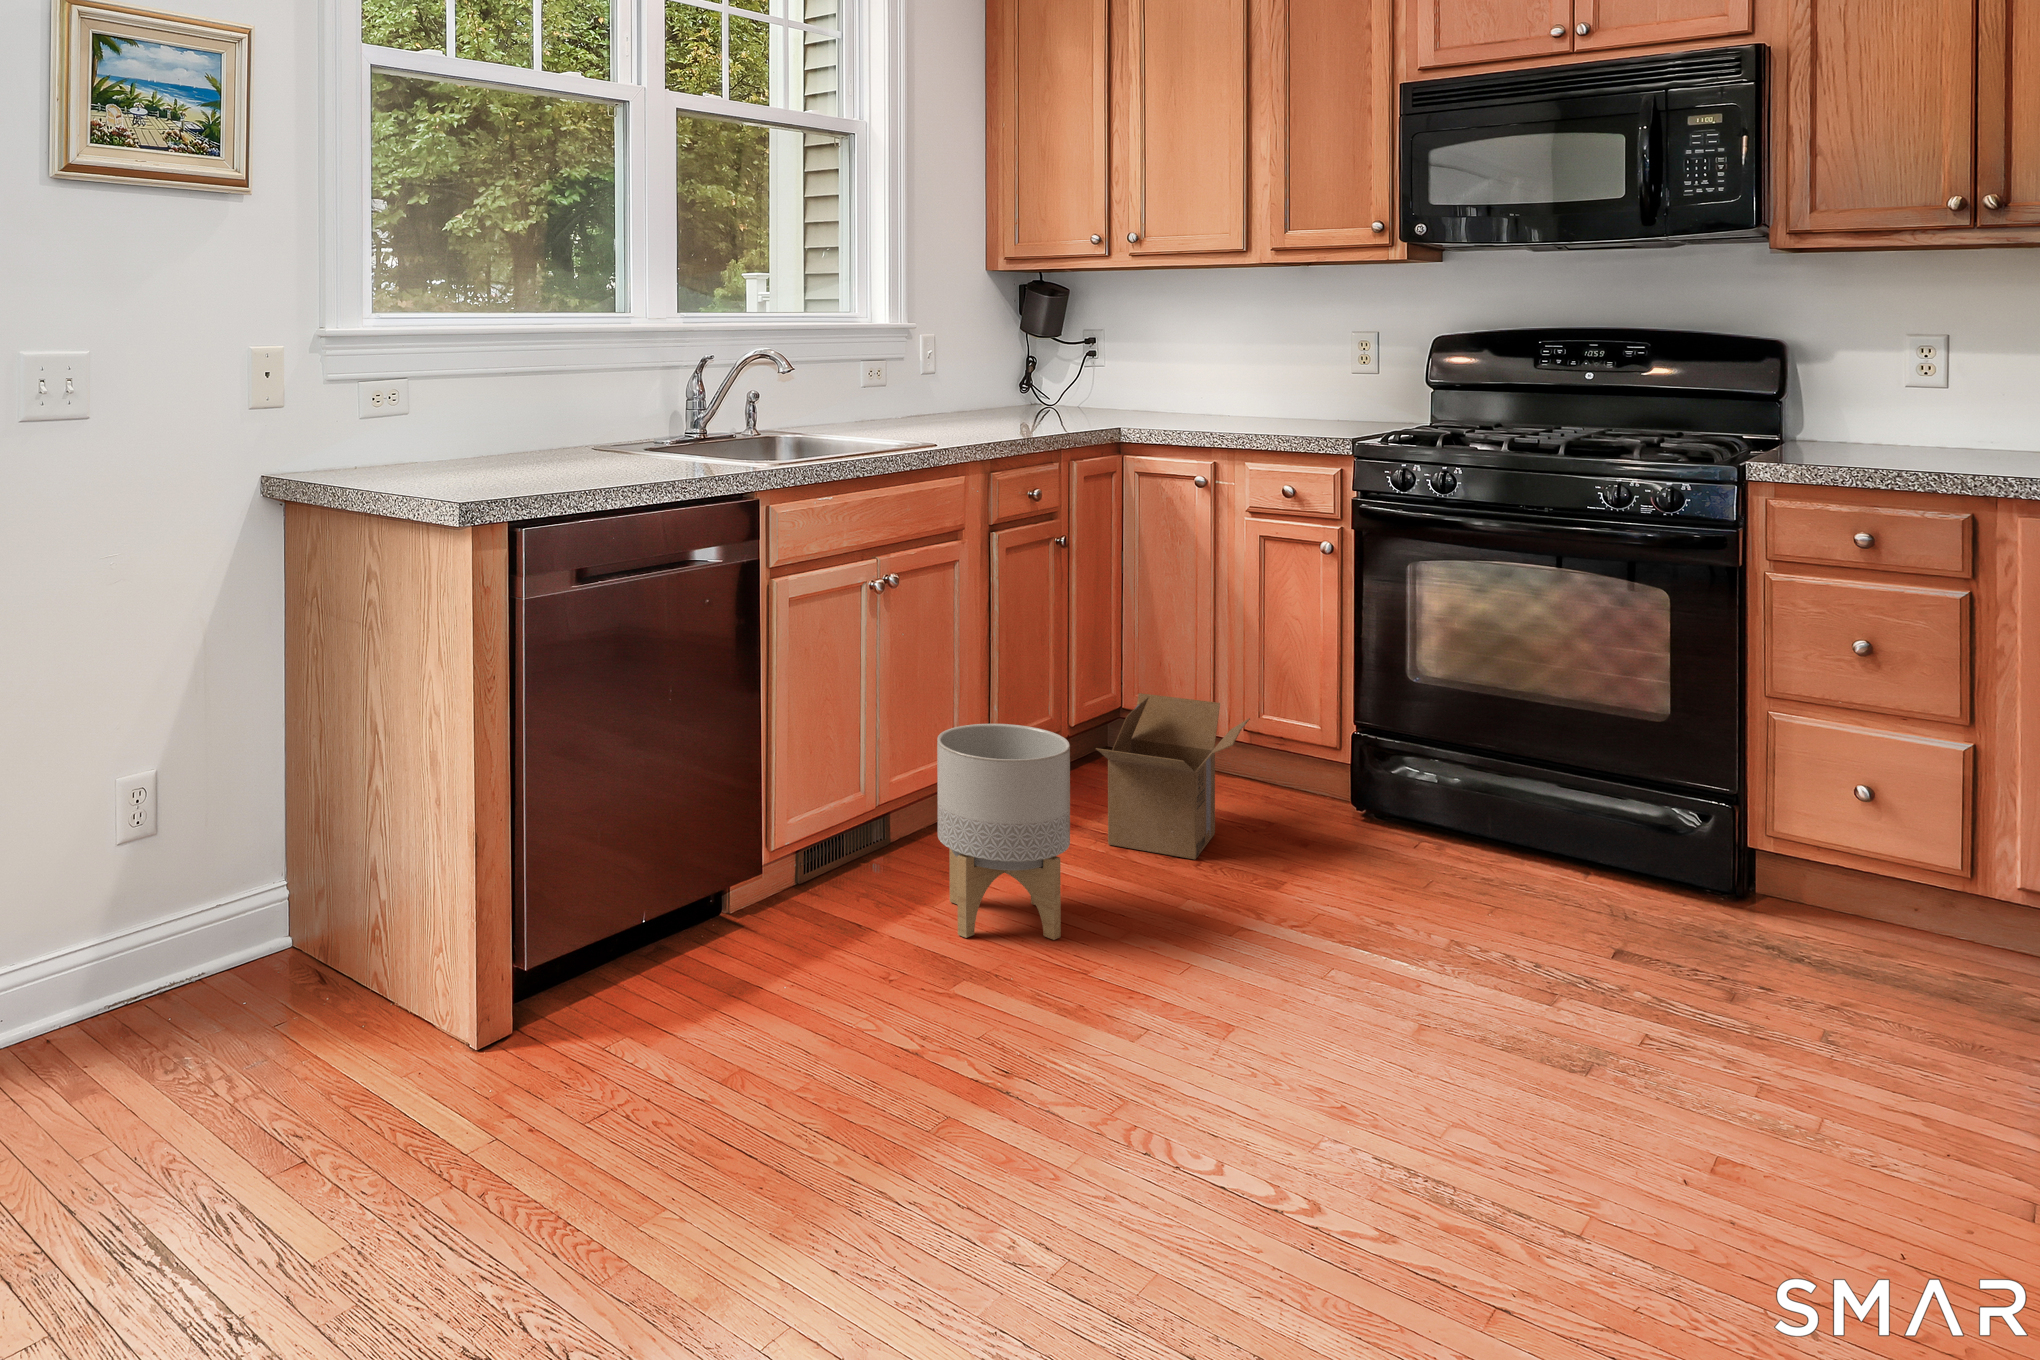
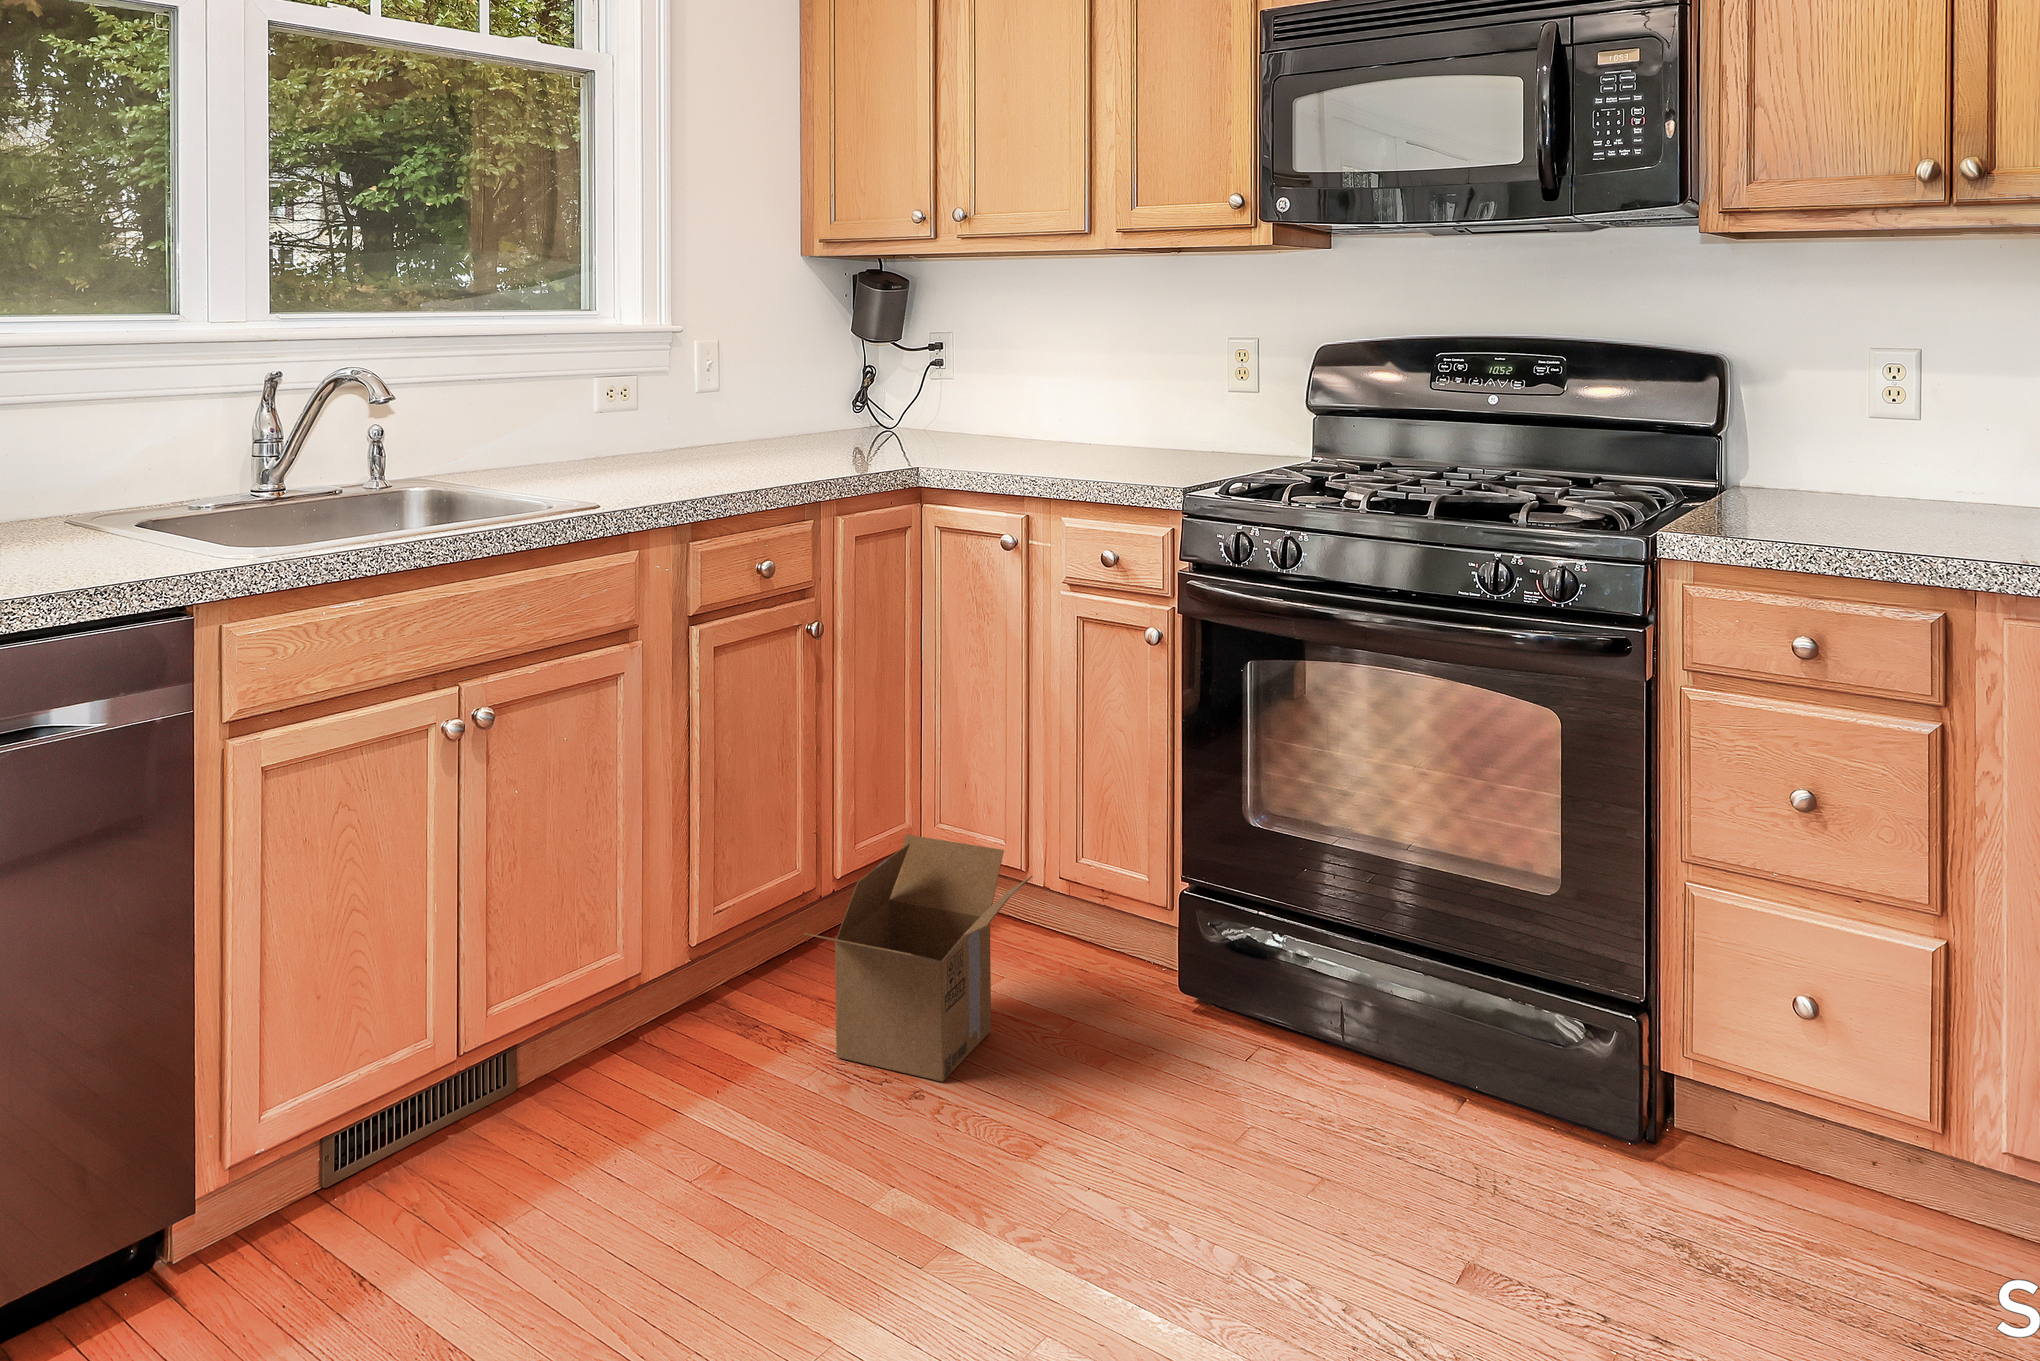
planter: present [937,724,1070,940] -> none [507,922,701,1262]

